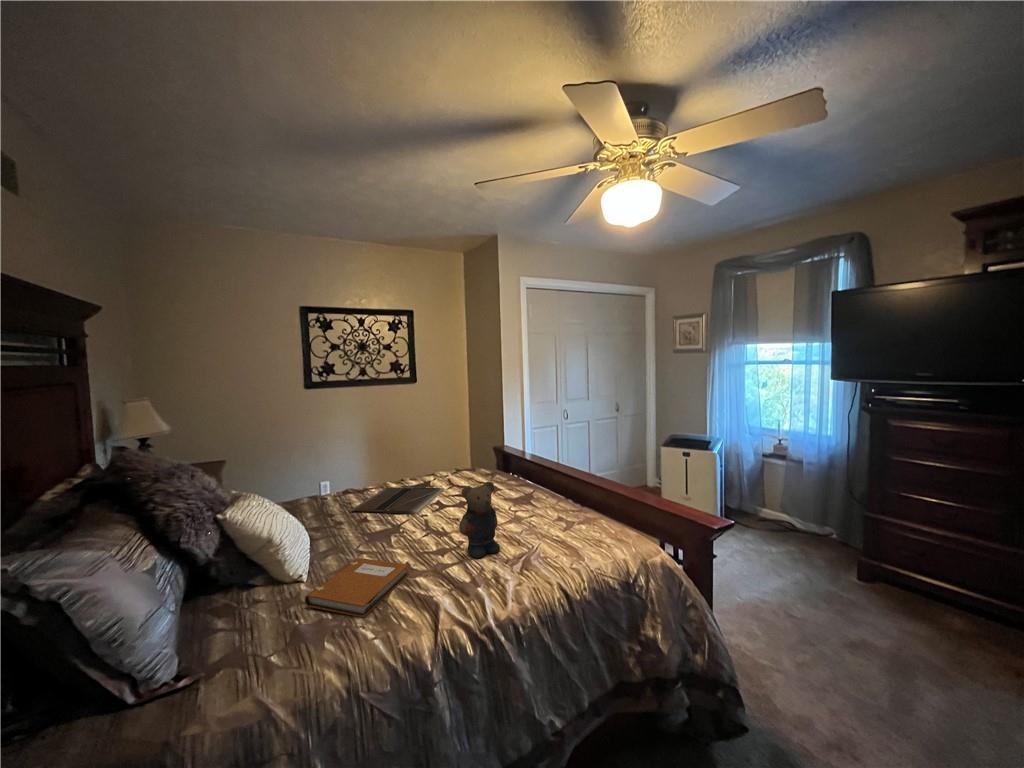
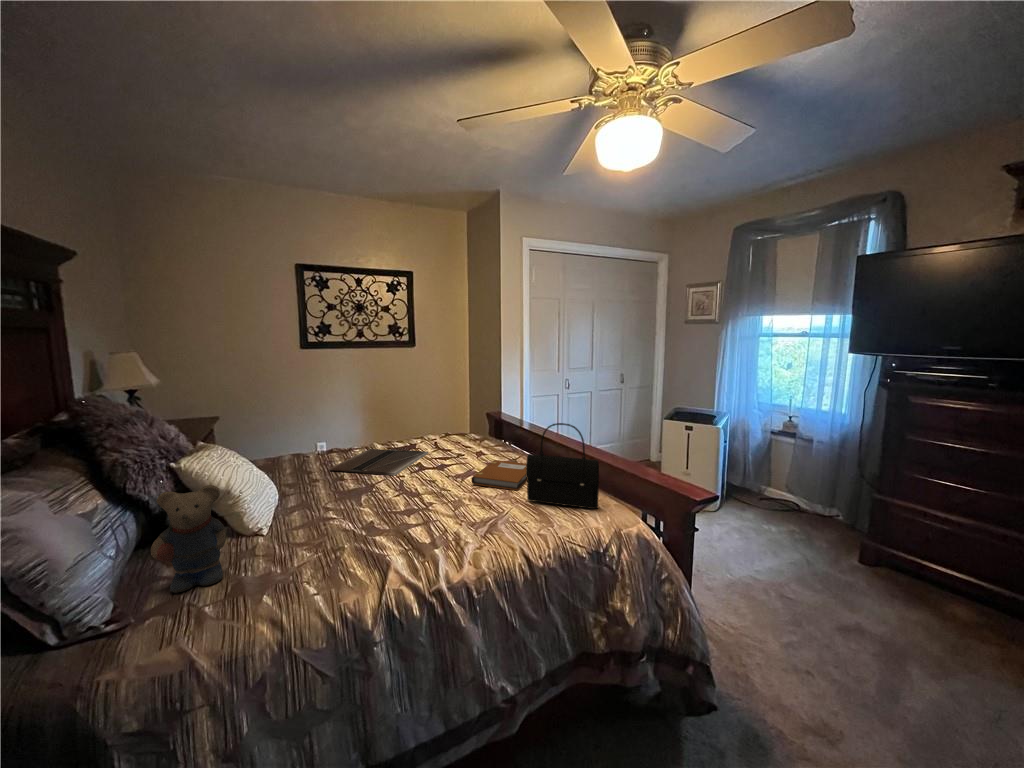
handbag: none [552,460,621,540] -> present [526,423,599,509]
teddy bear: present [459,481,500,558] -> present [151,485,226,593]
notebook: present [305,558,409,618] -> present [472,460,527,490]

